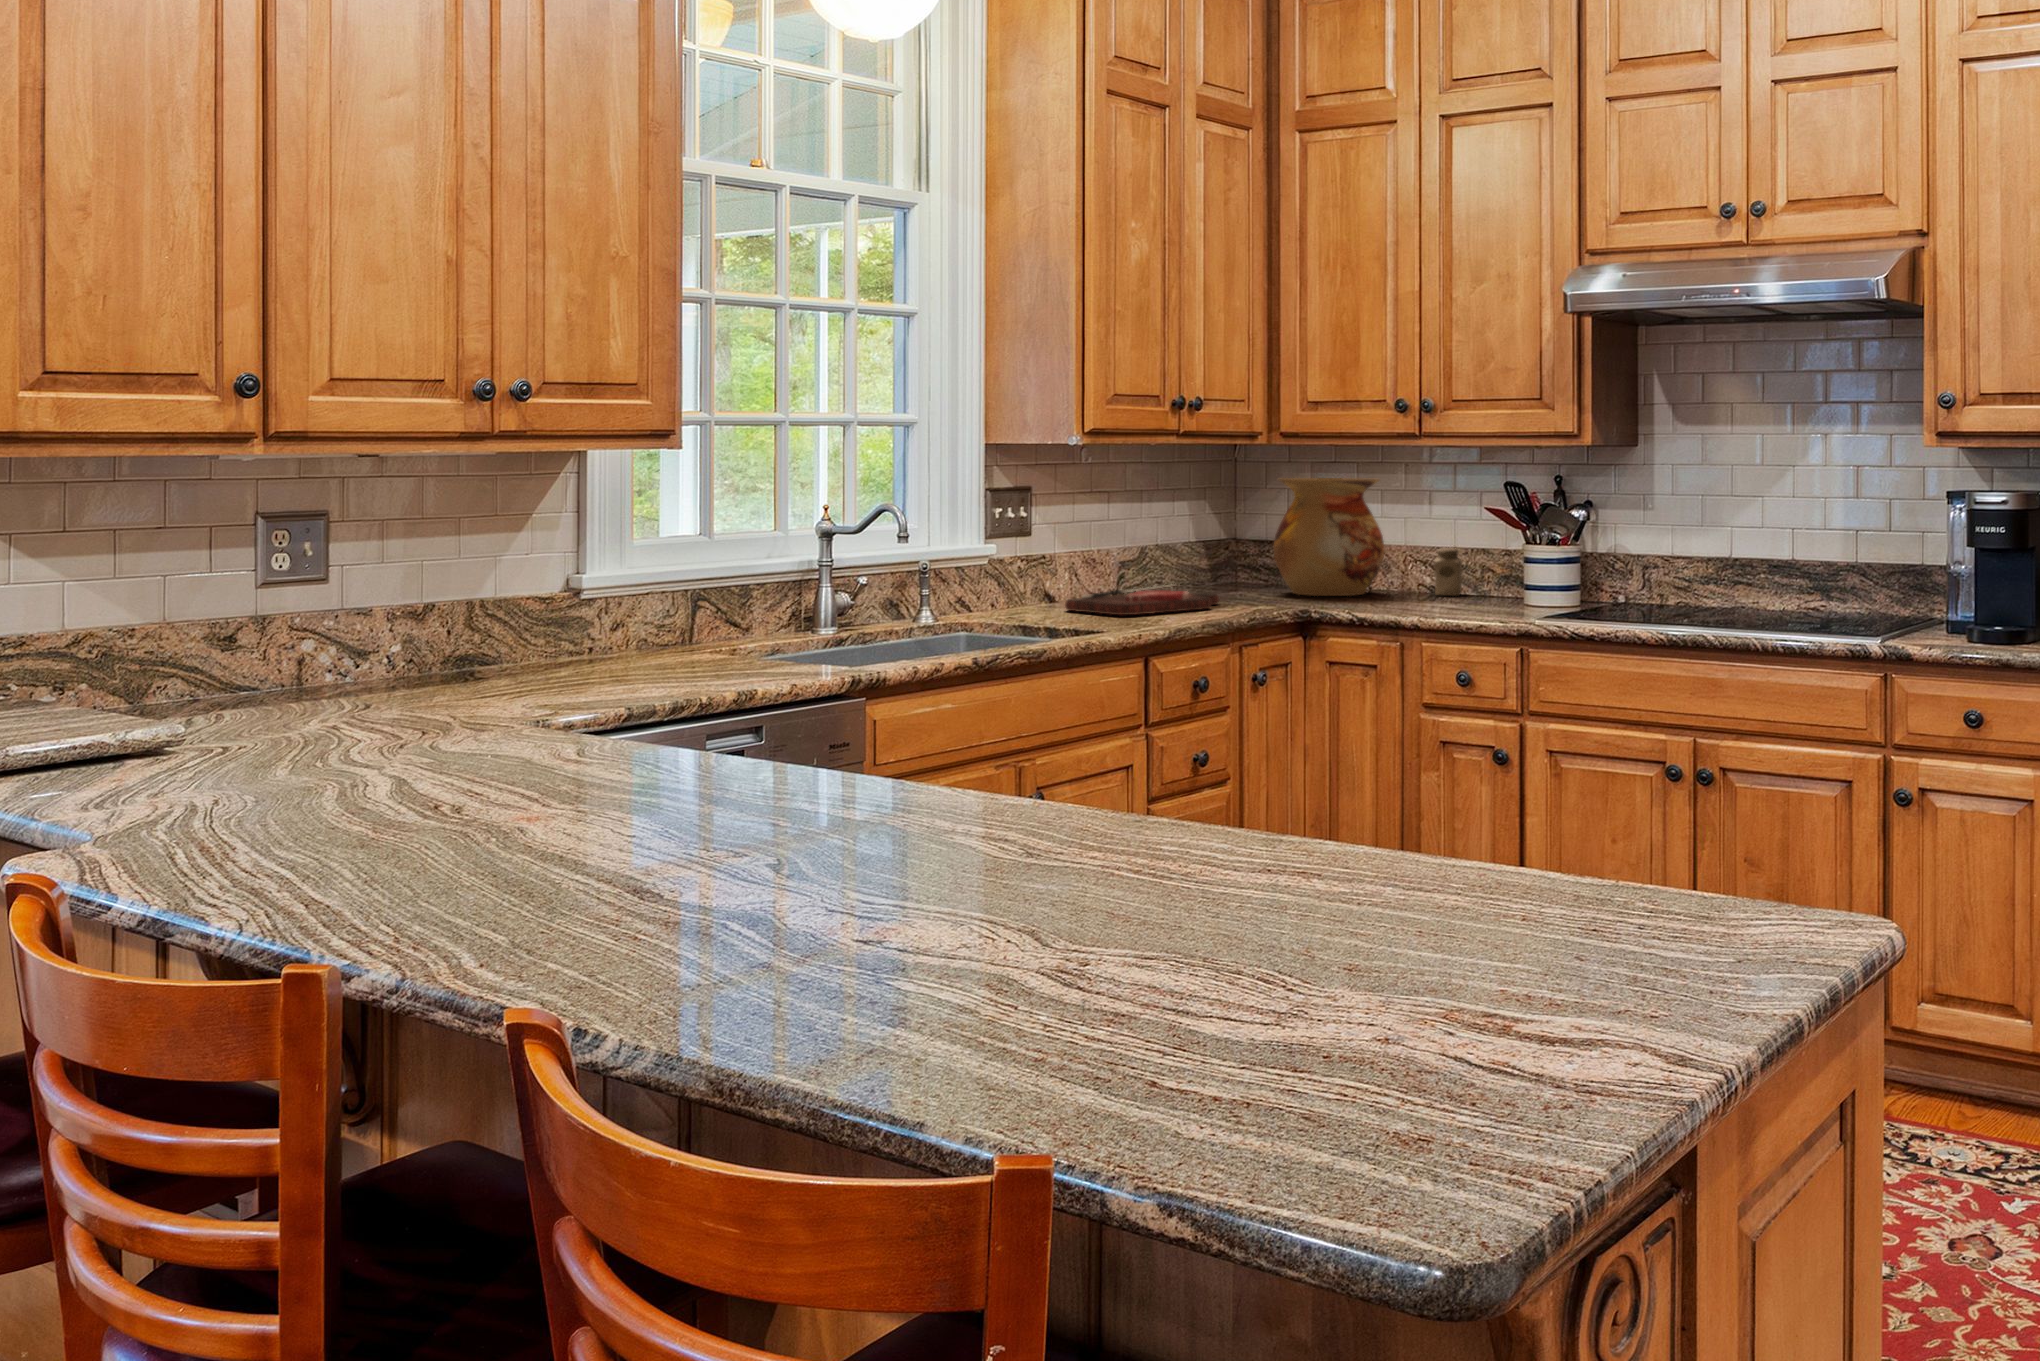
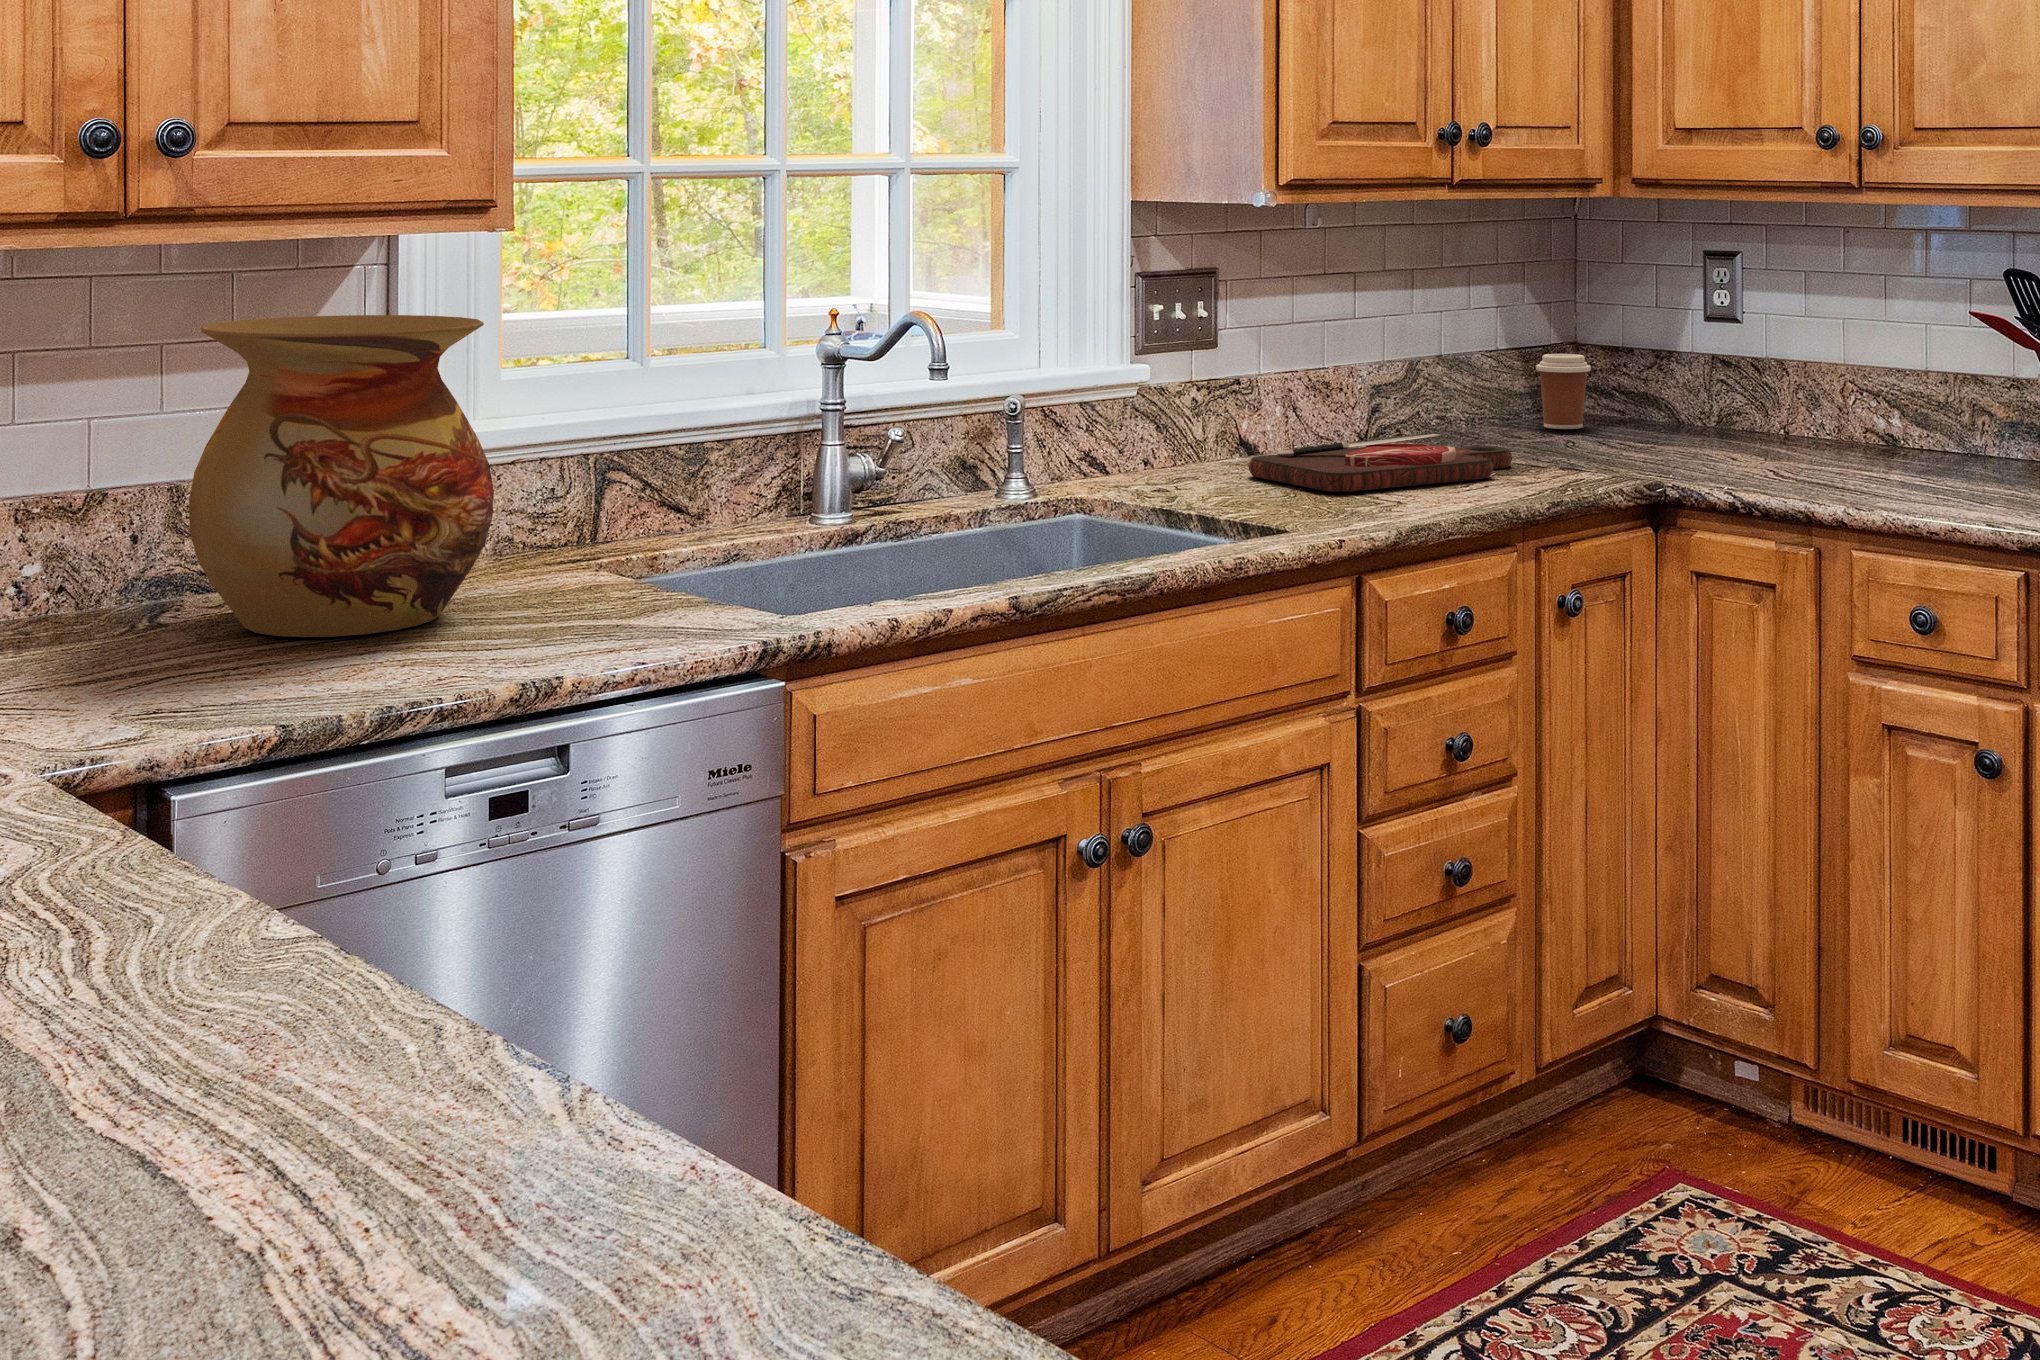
vase: present [1274,478,1384,596] -> present [189,315,494,637]
coffee cup: none [1221,543,1254,588] -> present [1536,354,1591,429]
salt shaker: present [1434,548,1462,596] -> none [1887,375,1936,456]

